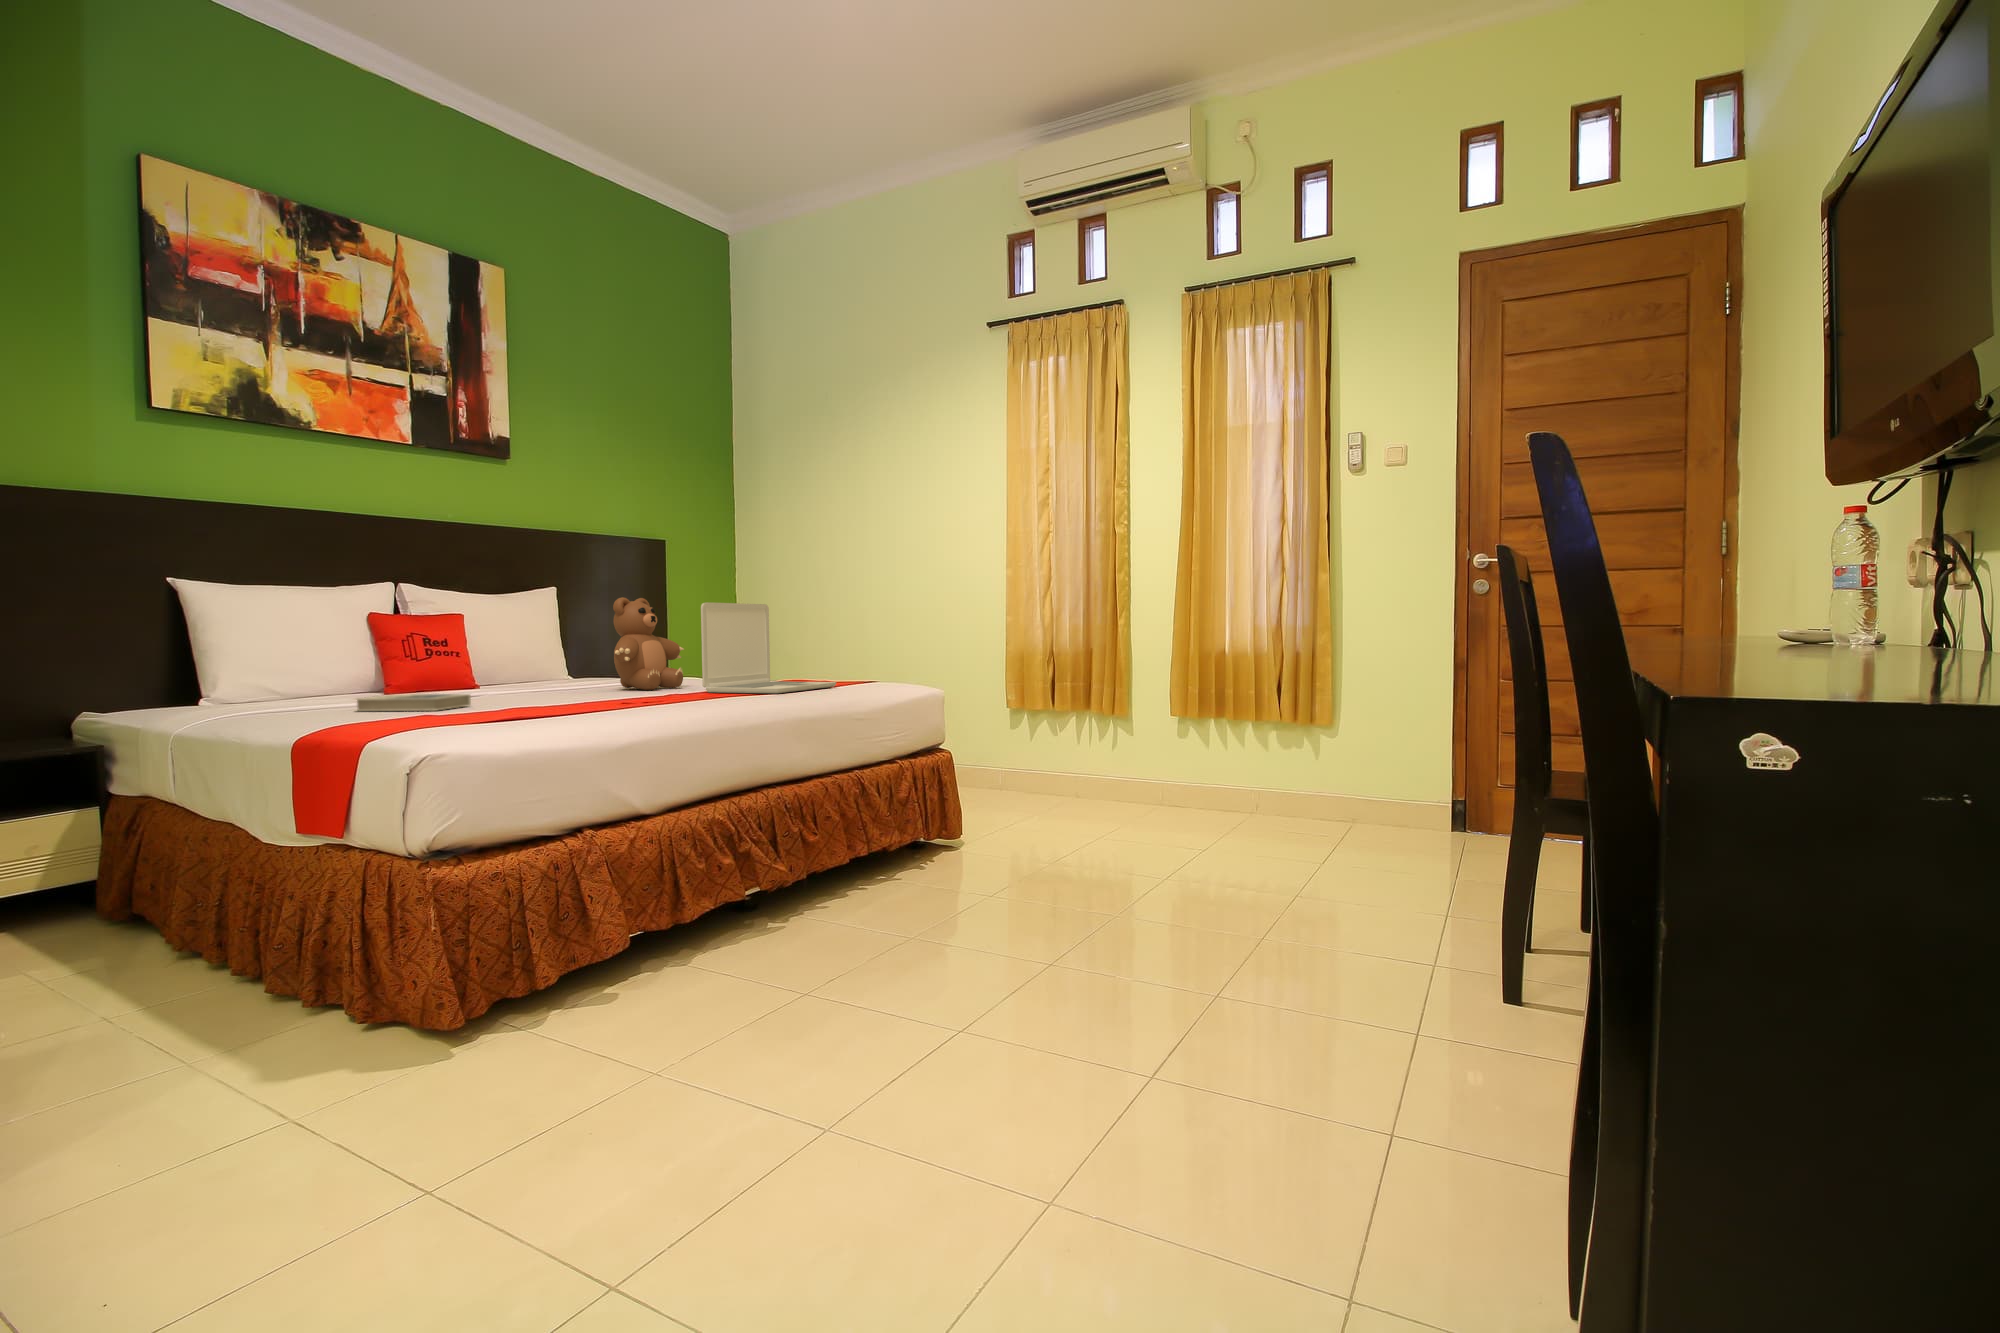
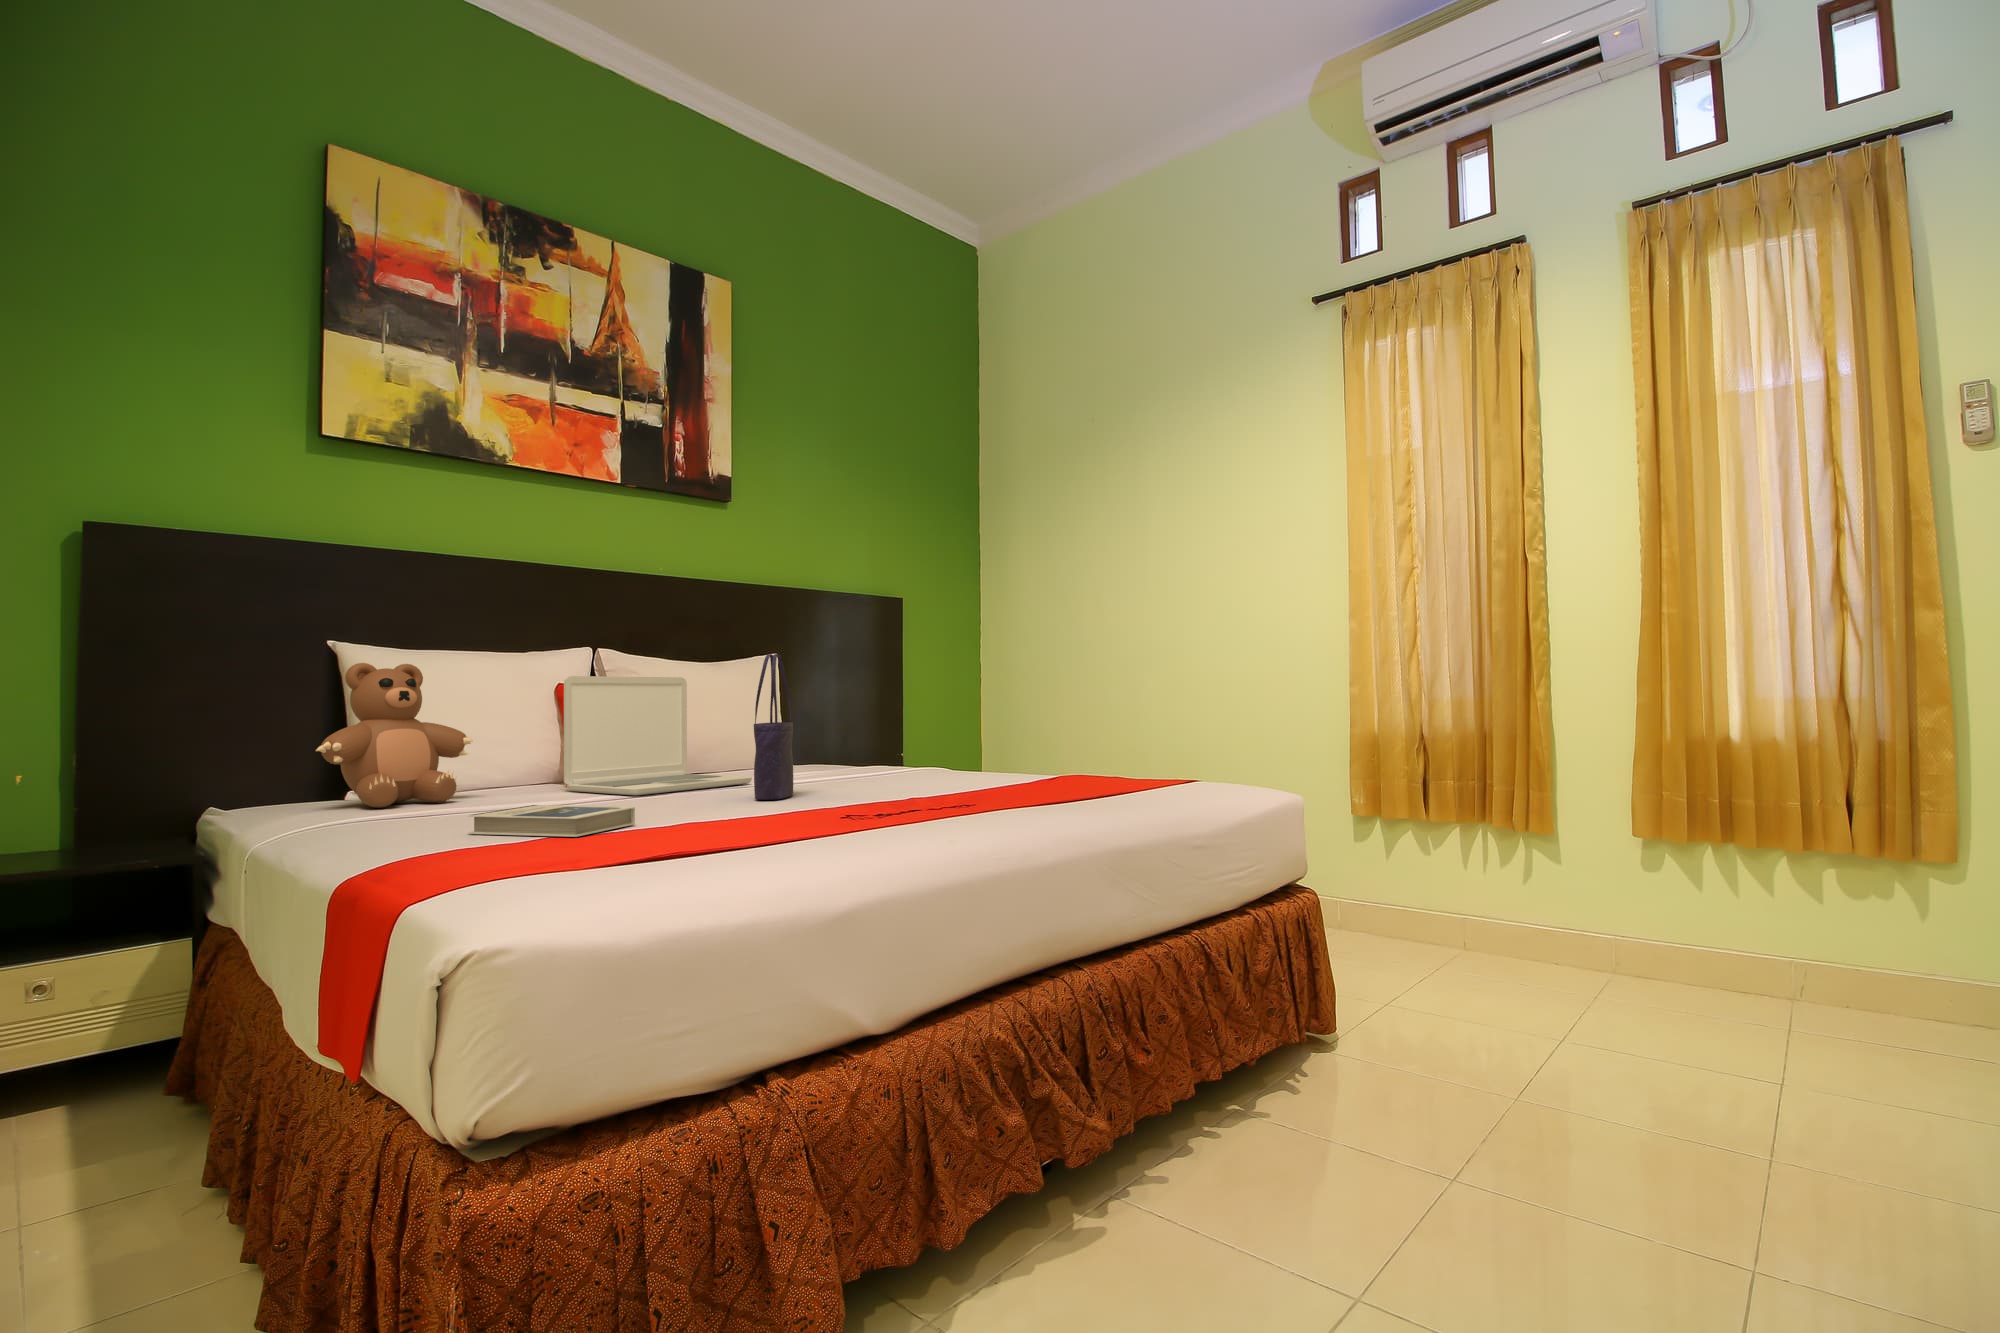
tote bag: none [548,591,577,695] -> present [754,654,793,800]
teddy bear: present [613,597,684,690] -> present [316,663,473,808]
laptop: present [701,602,836,694] -> present [564,676,752,796]

